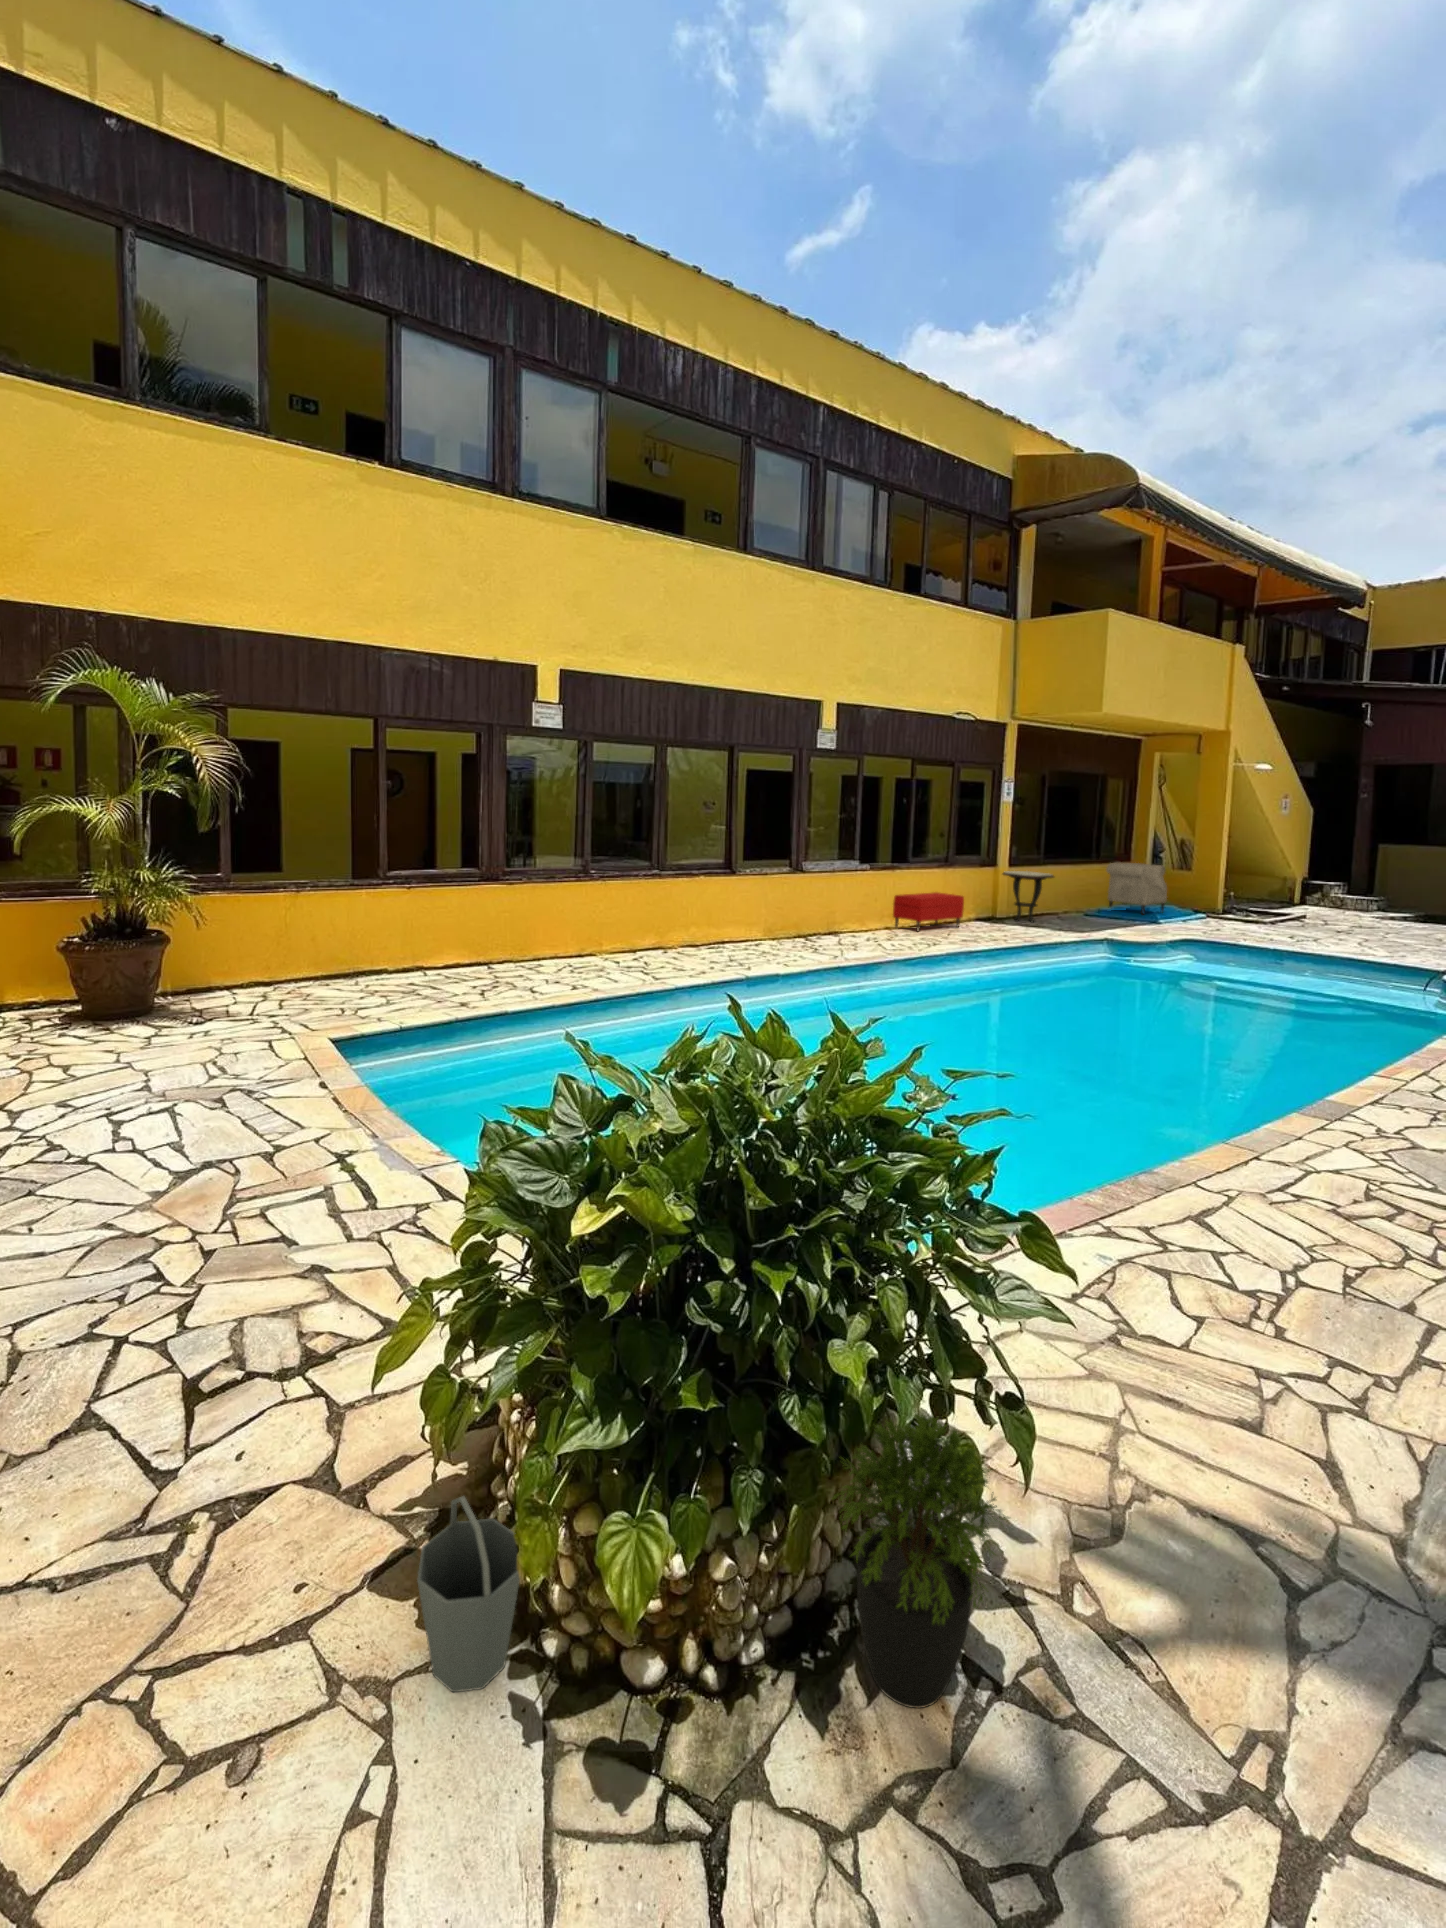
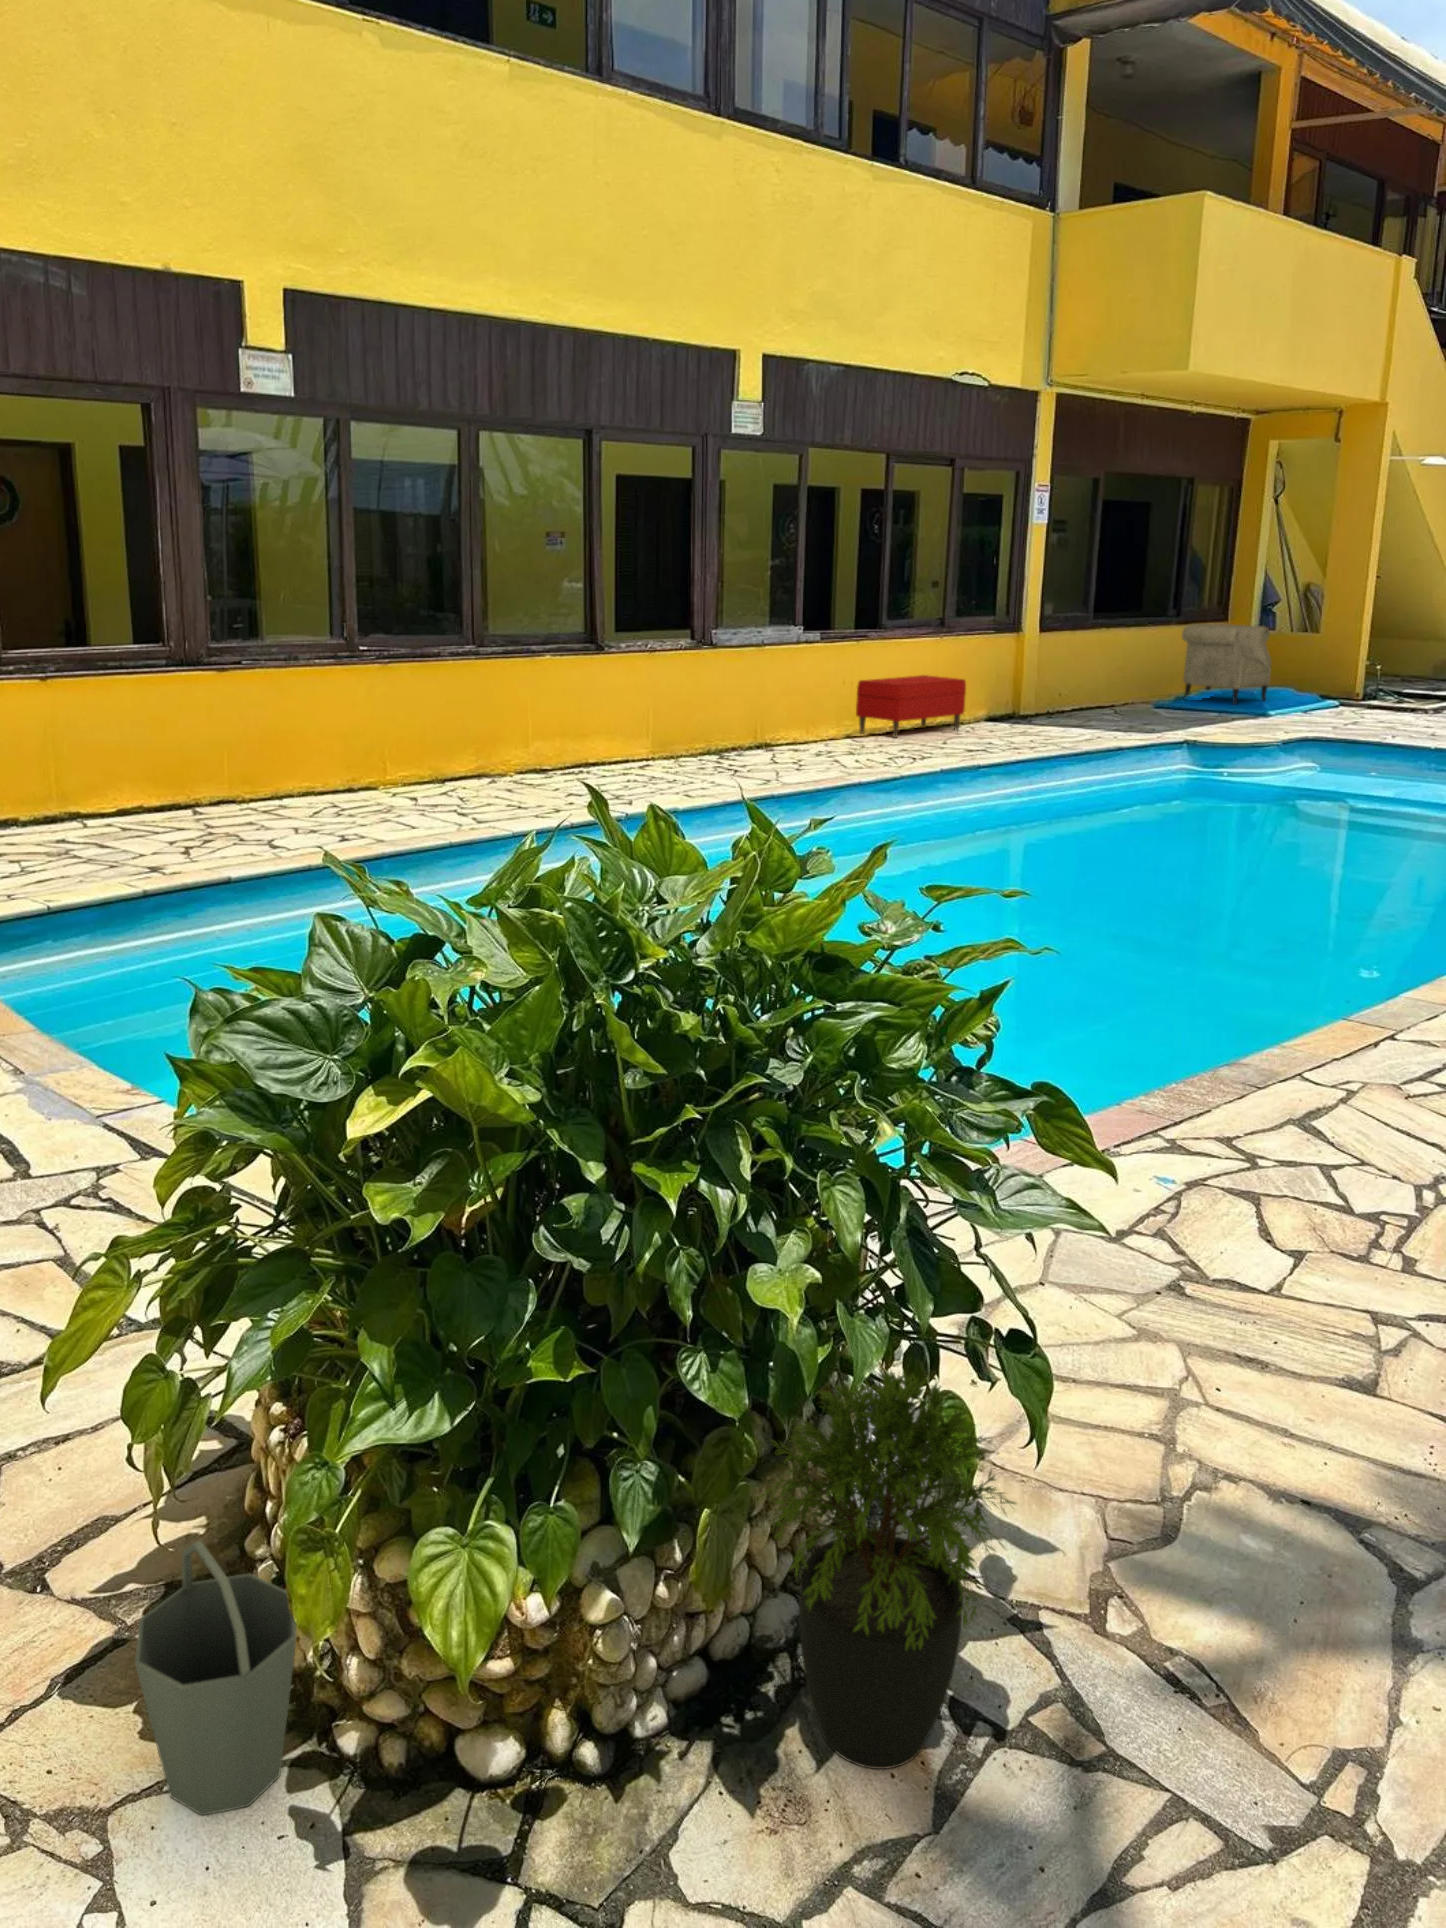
side table: present [1003,871,1054,922] -> none [1023,639,1104,720]

